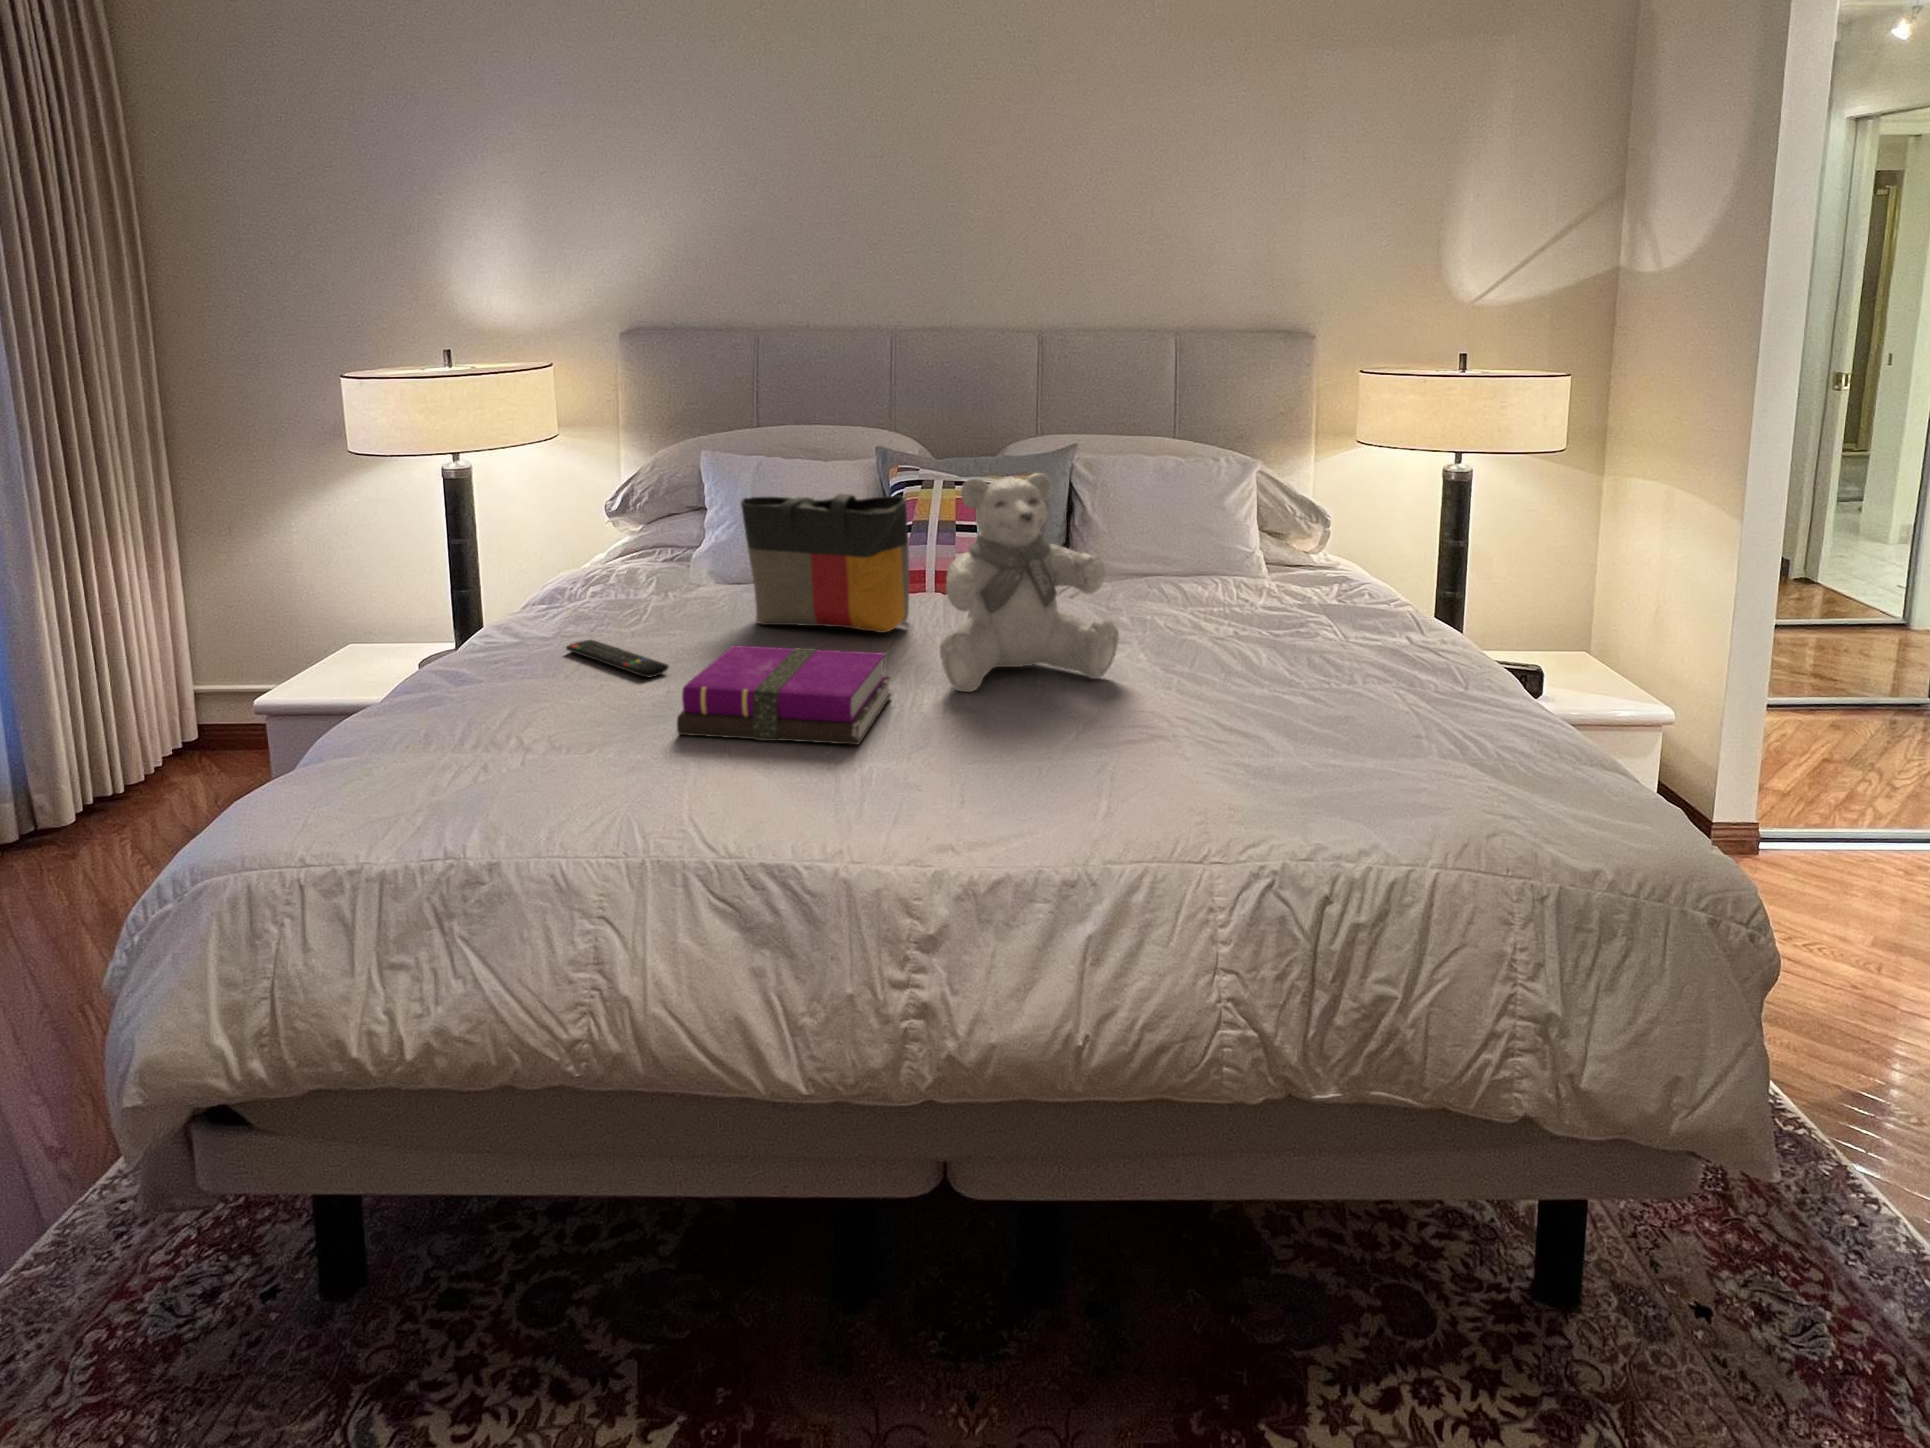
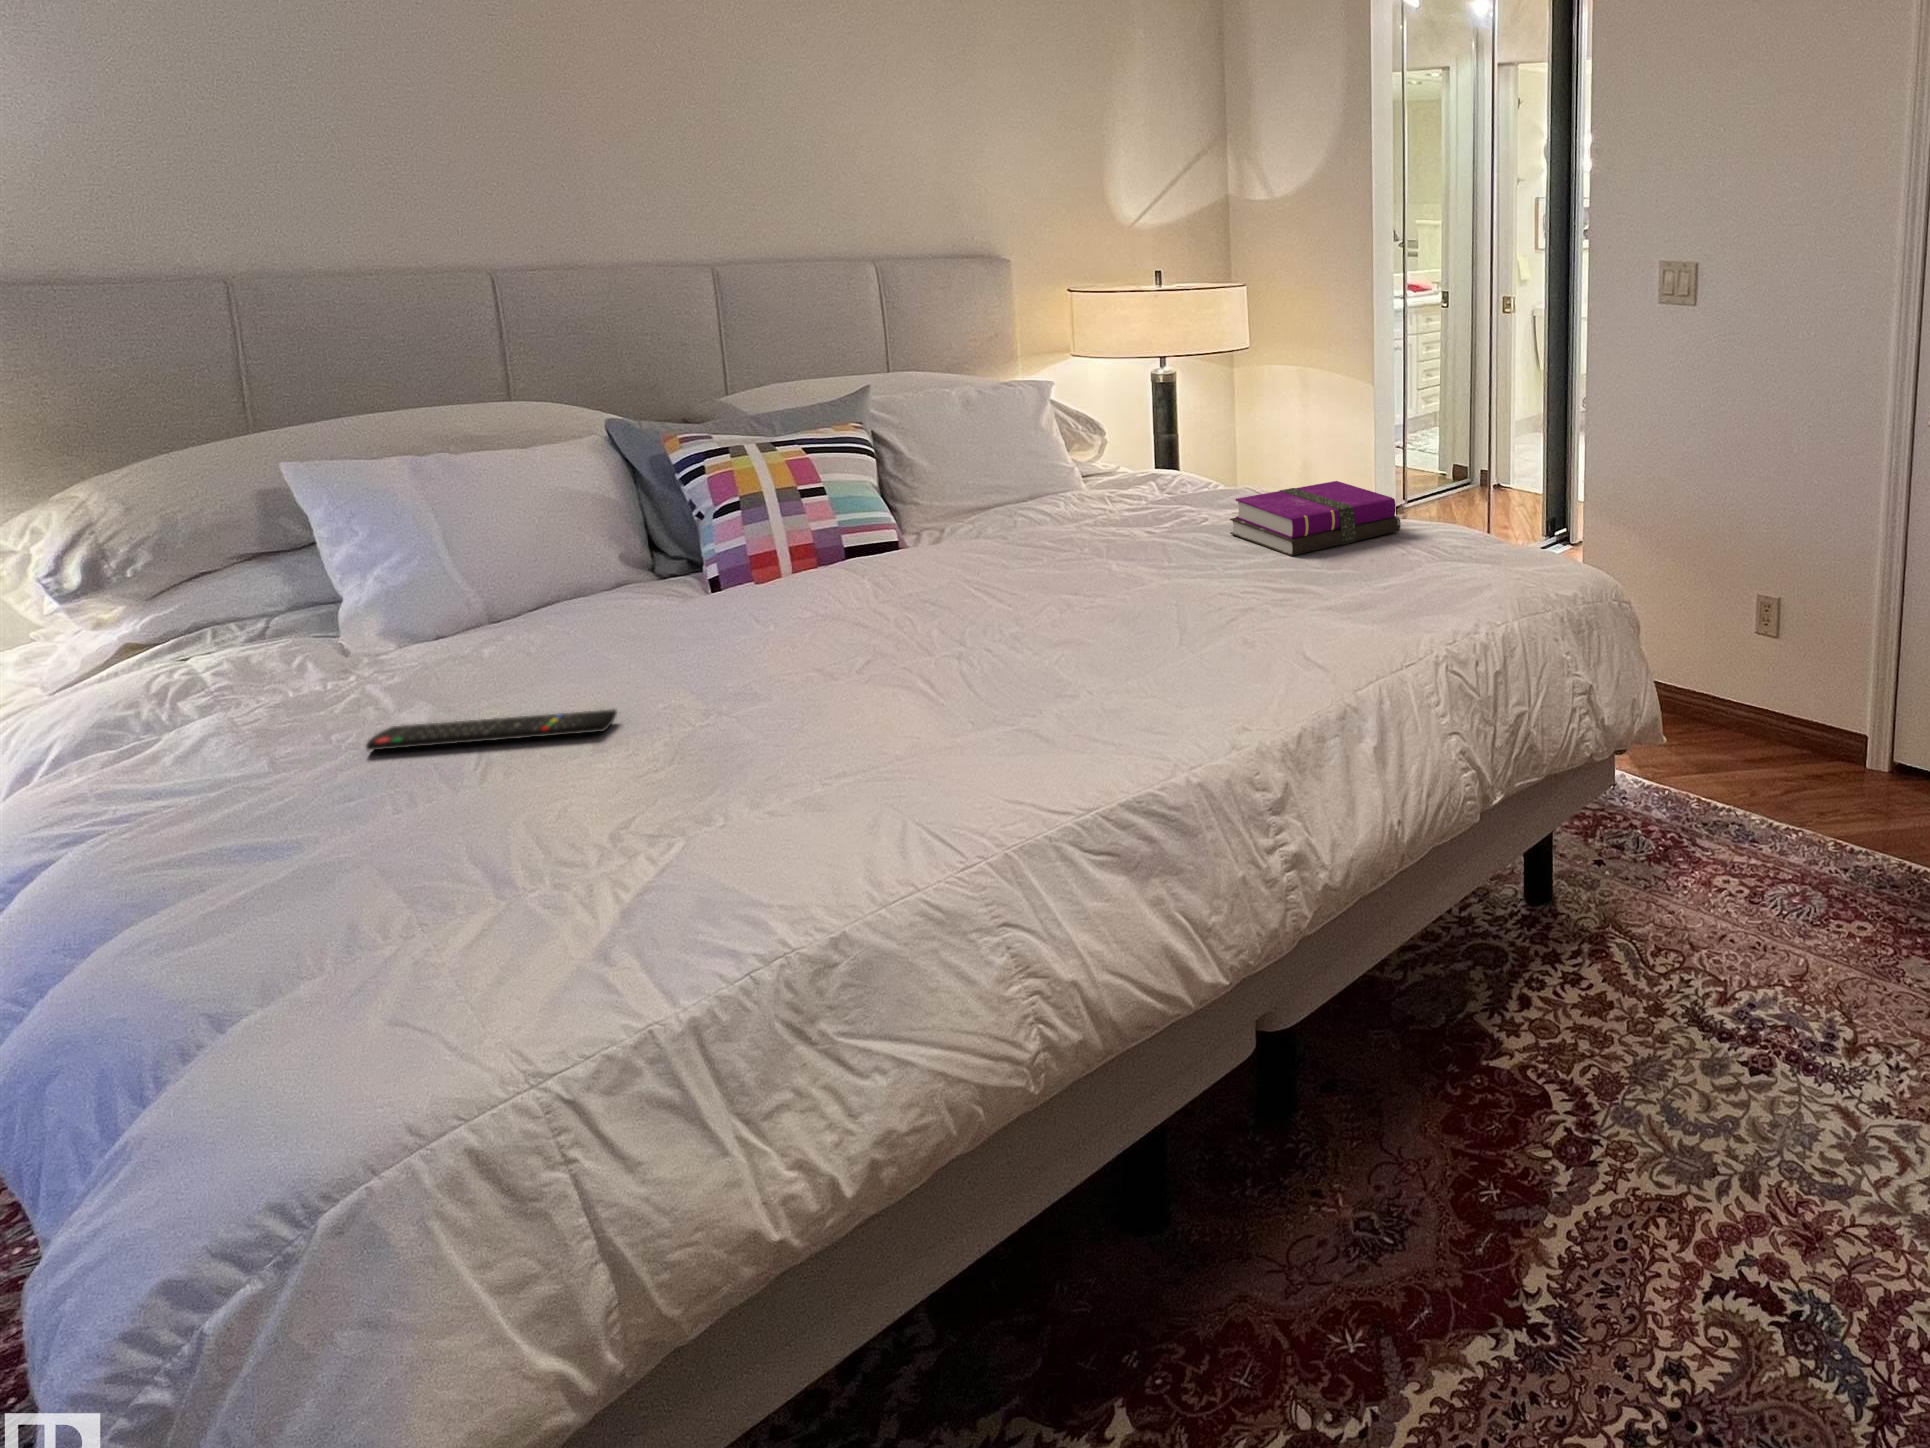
teddy bear: present [940,473,1119,692] -> none [965,397,1130,631]
tote bag: present [741,494,909,633] -> none [563,448,838,645]
notebook: present [677,645,891,745] -> present [1230,481,1400,556]

